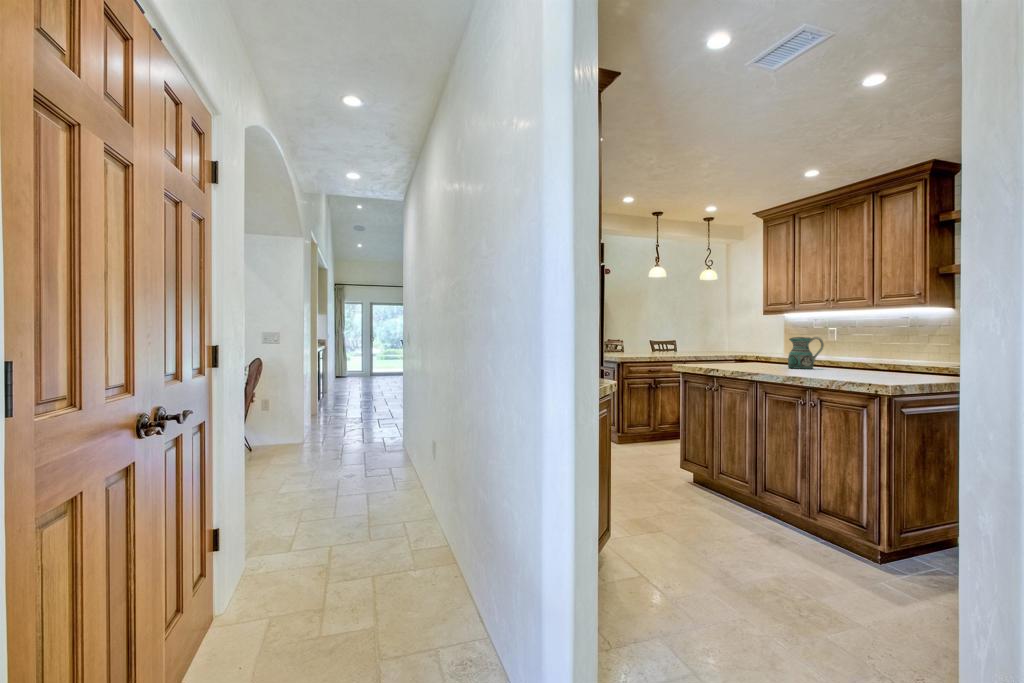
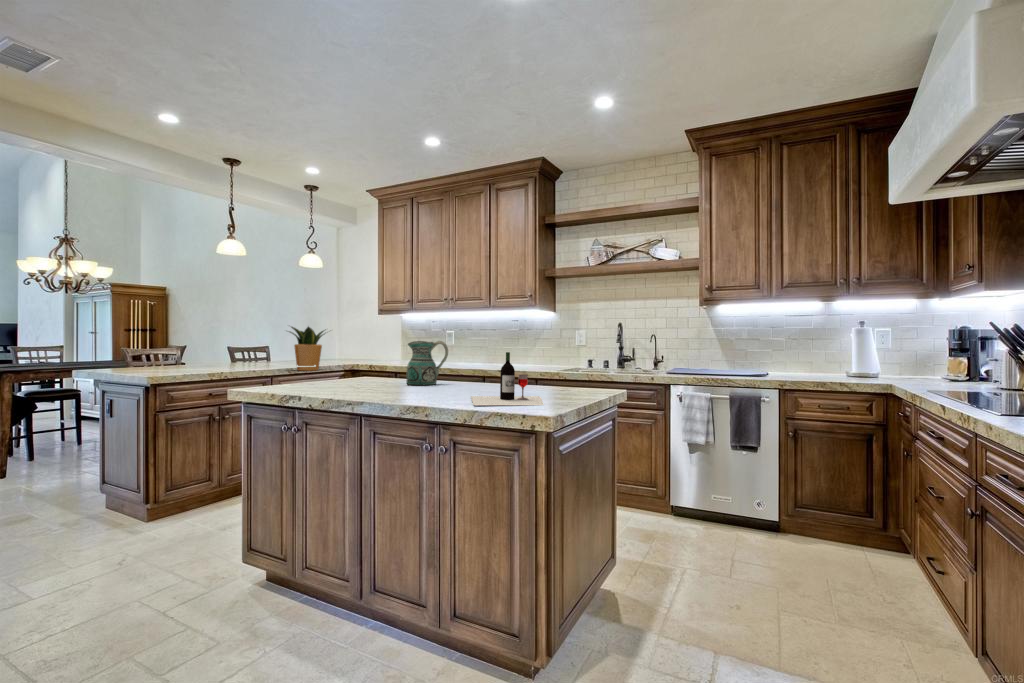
potted plant: none [690,325,726,358] -> present [289,327,326,371]
wine bottle: none [836,345,903,382] -> present [471,352,544,405]

